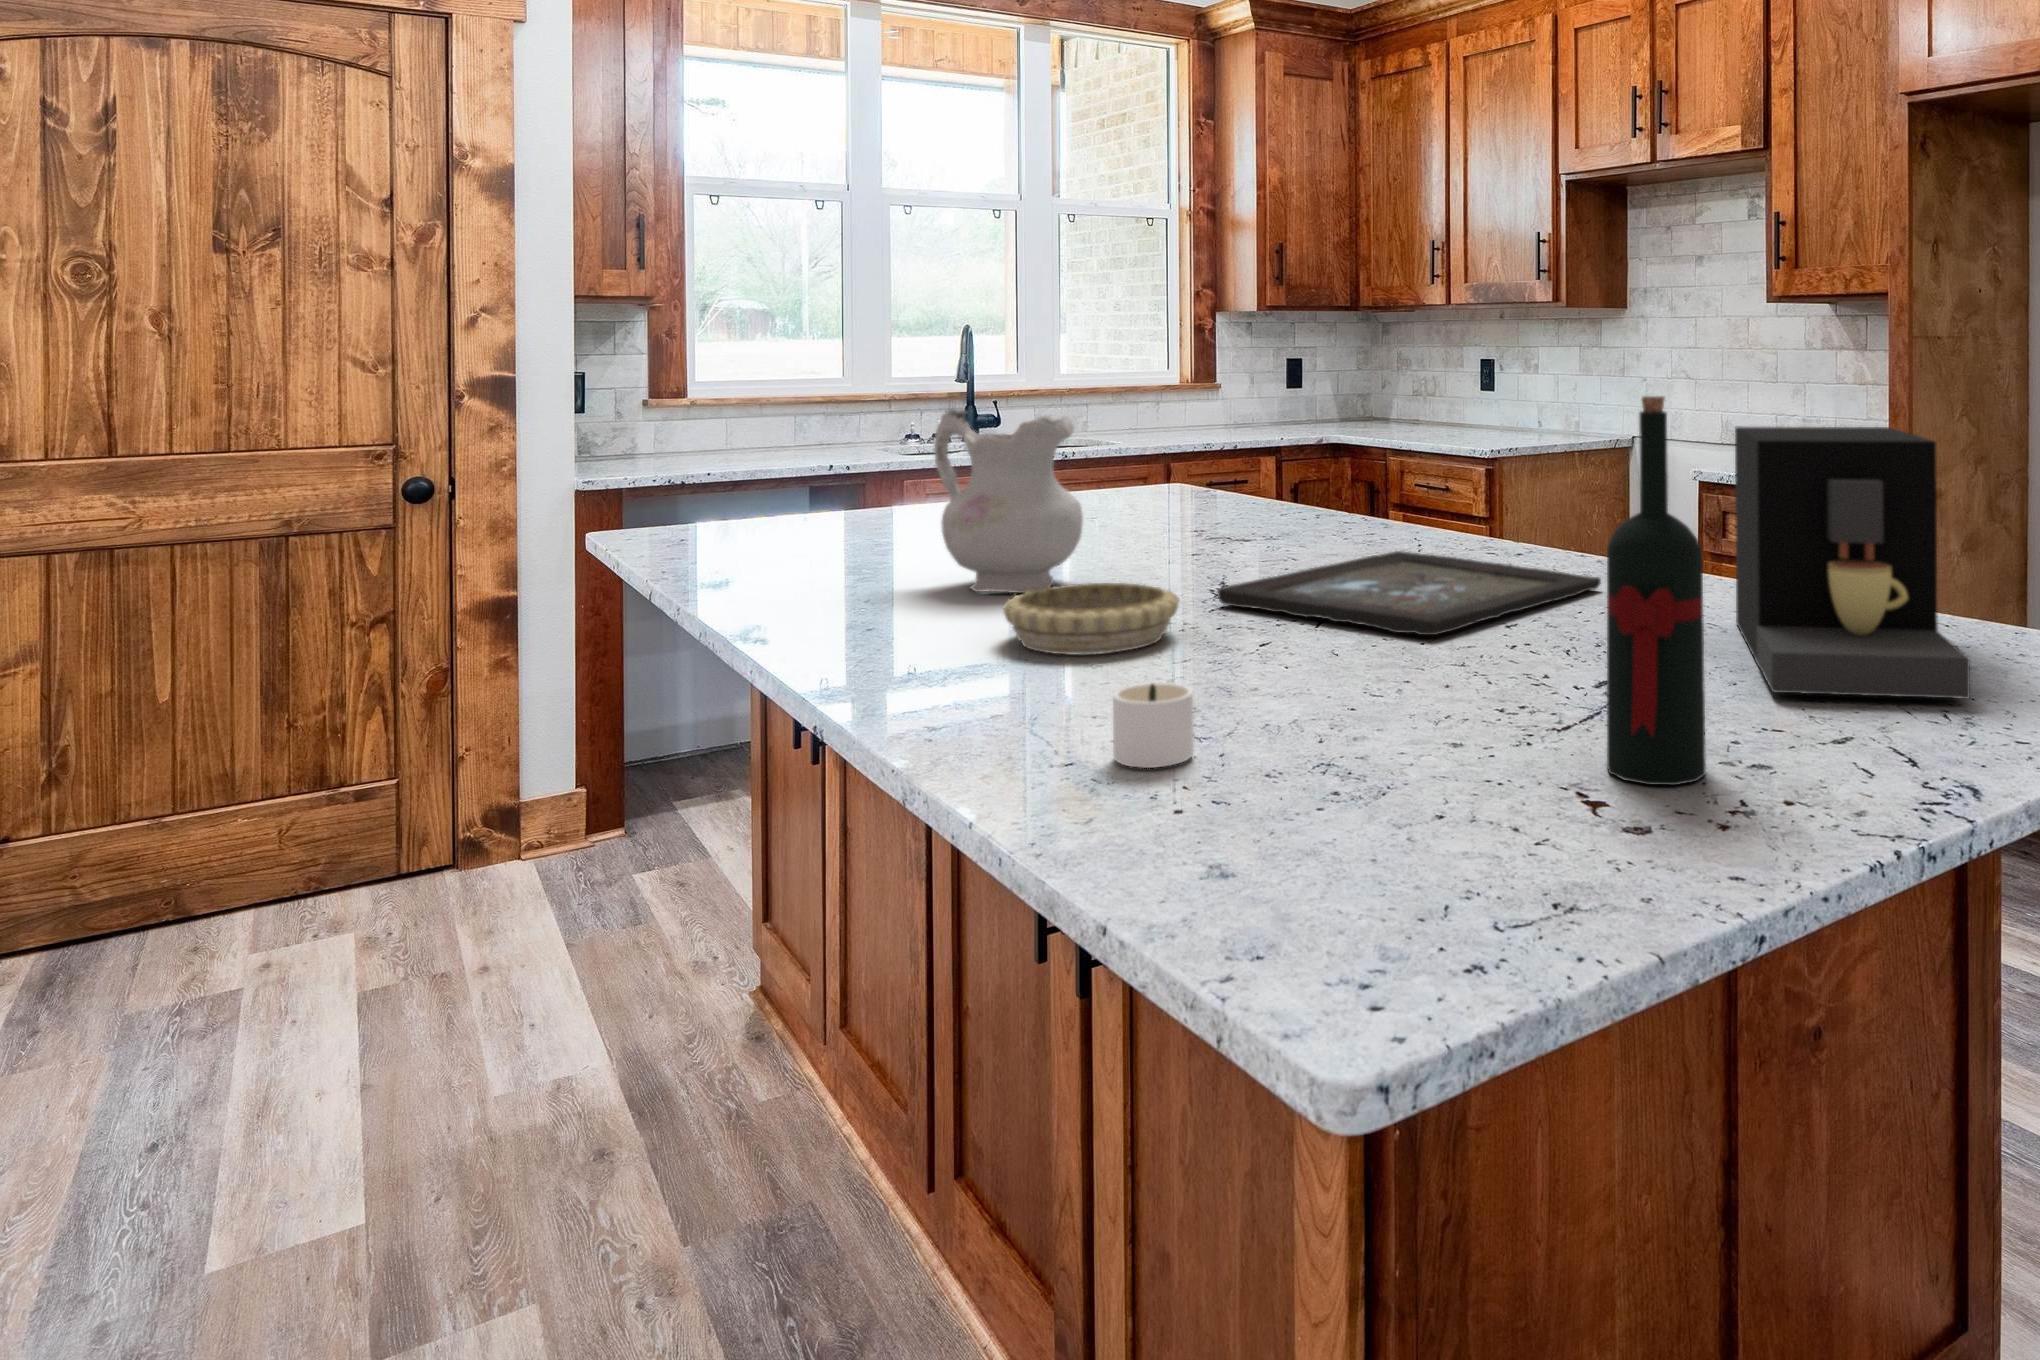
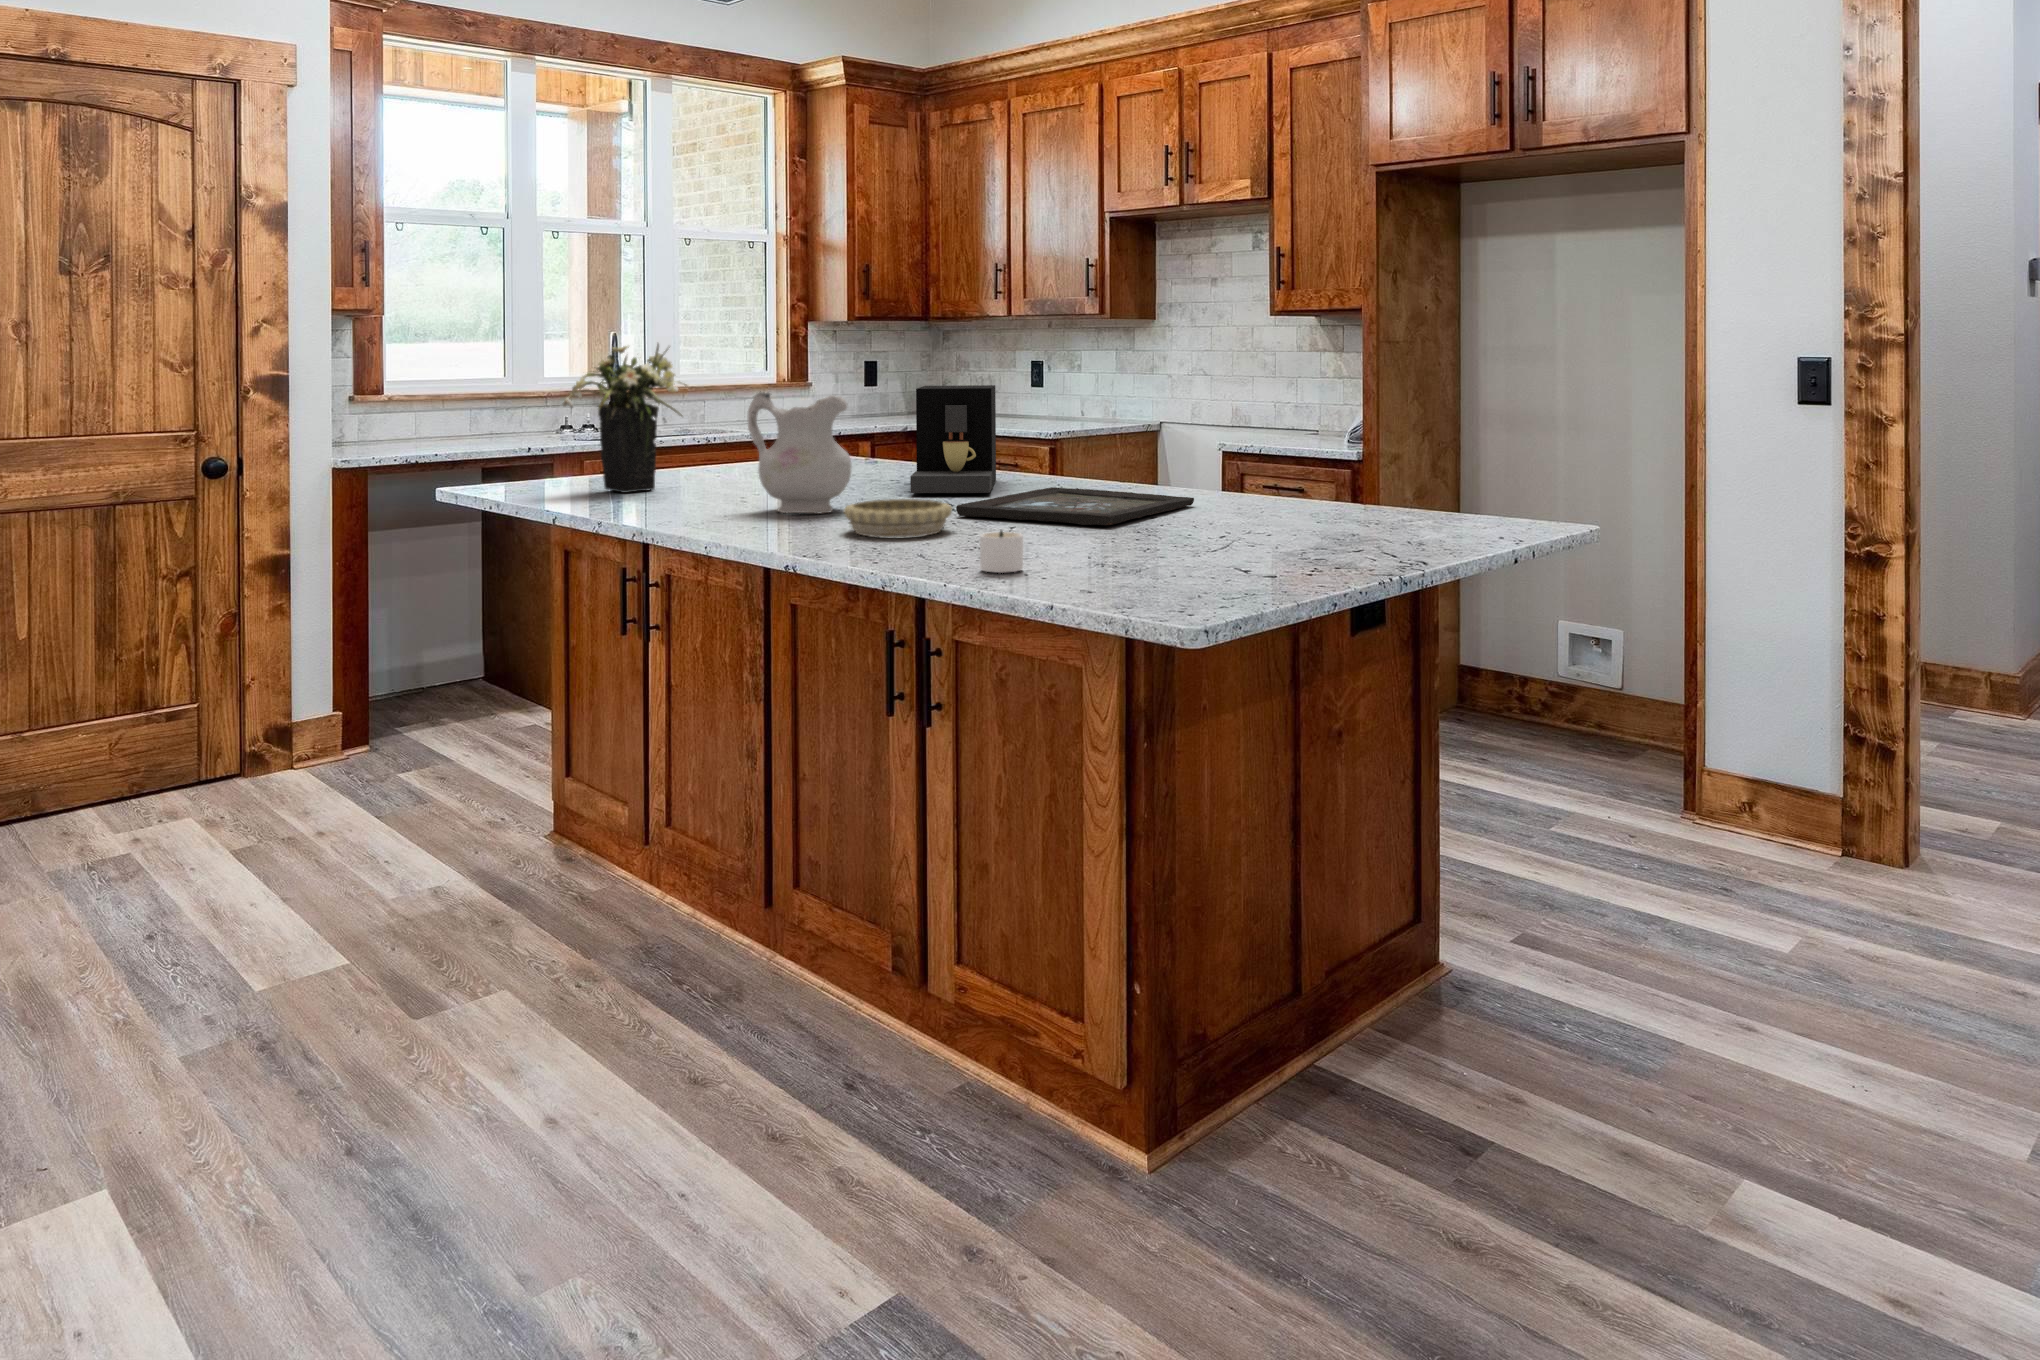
flower arrangement: none [730,336,911,544] -> present [563,344,687,493]
wine bottle: present [1607,396,1706,785] -> none [1242,373,1294,571]
coffee maker: present [1735,427,1970,699] -> present [910,385,996,493]

